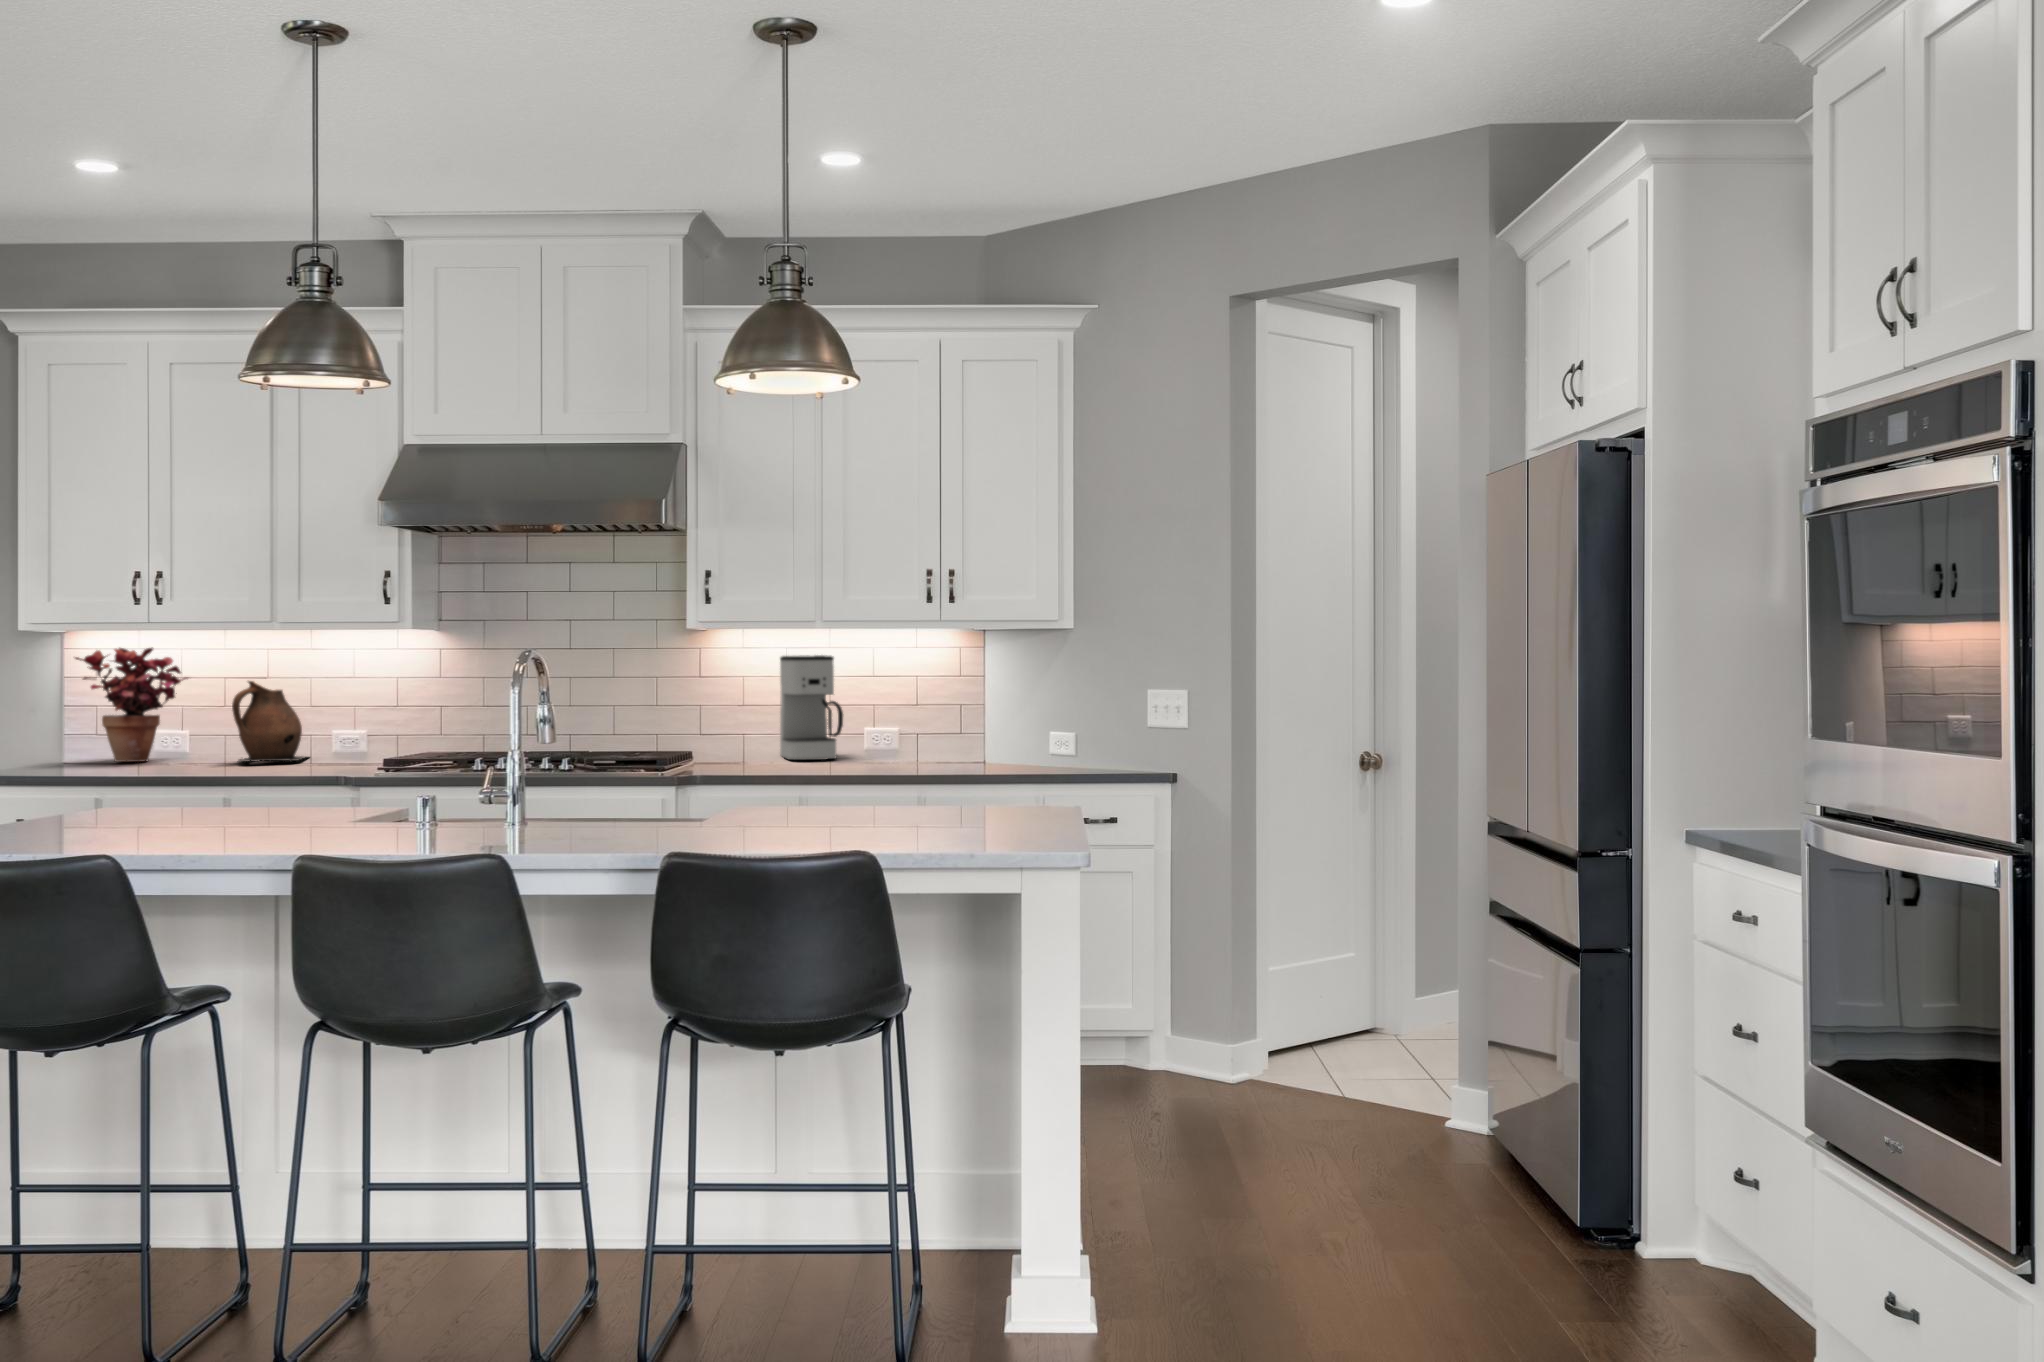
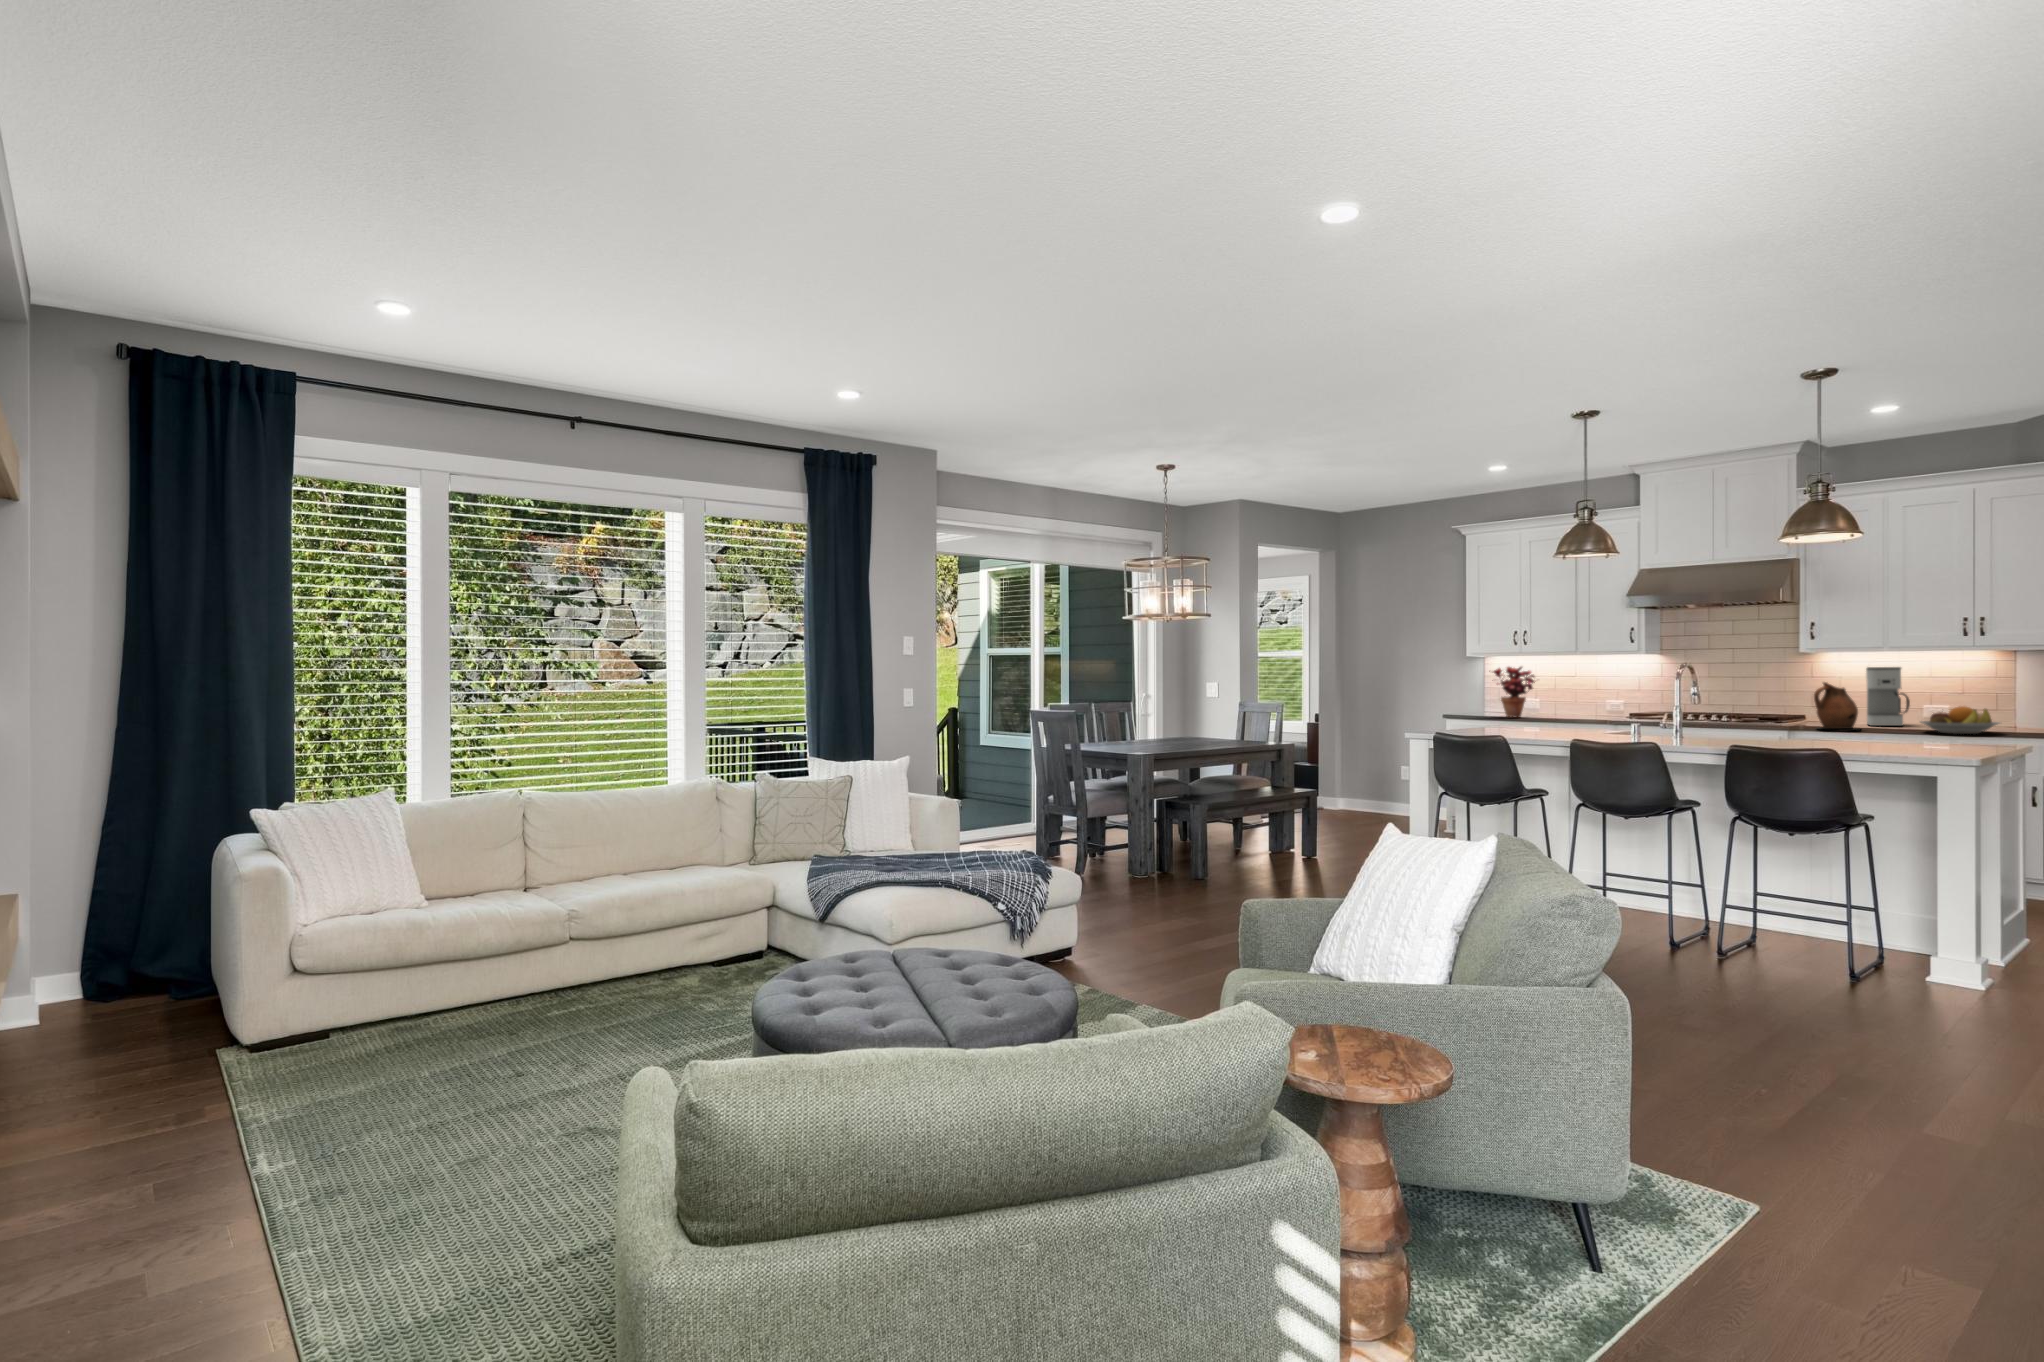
ceramic pitcher: present [232,681,305,762] -> present [1814,682,1858,730]
fruit bowl: none [871,725,979,773] -> present [1921,706,1999,734]

